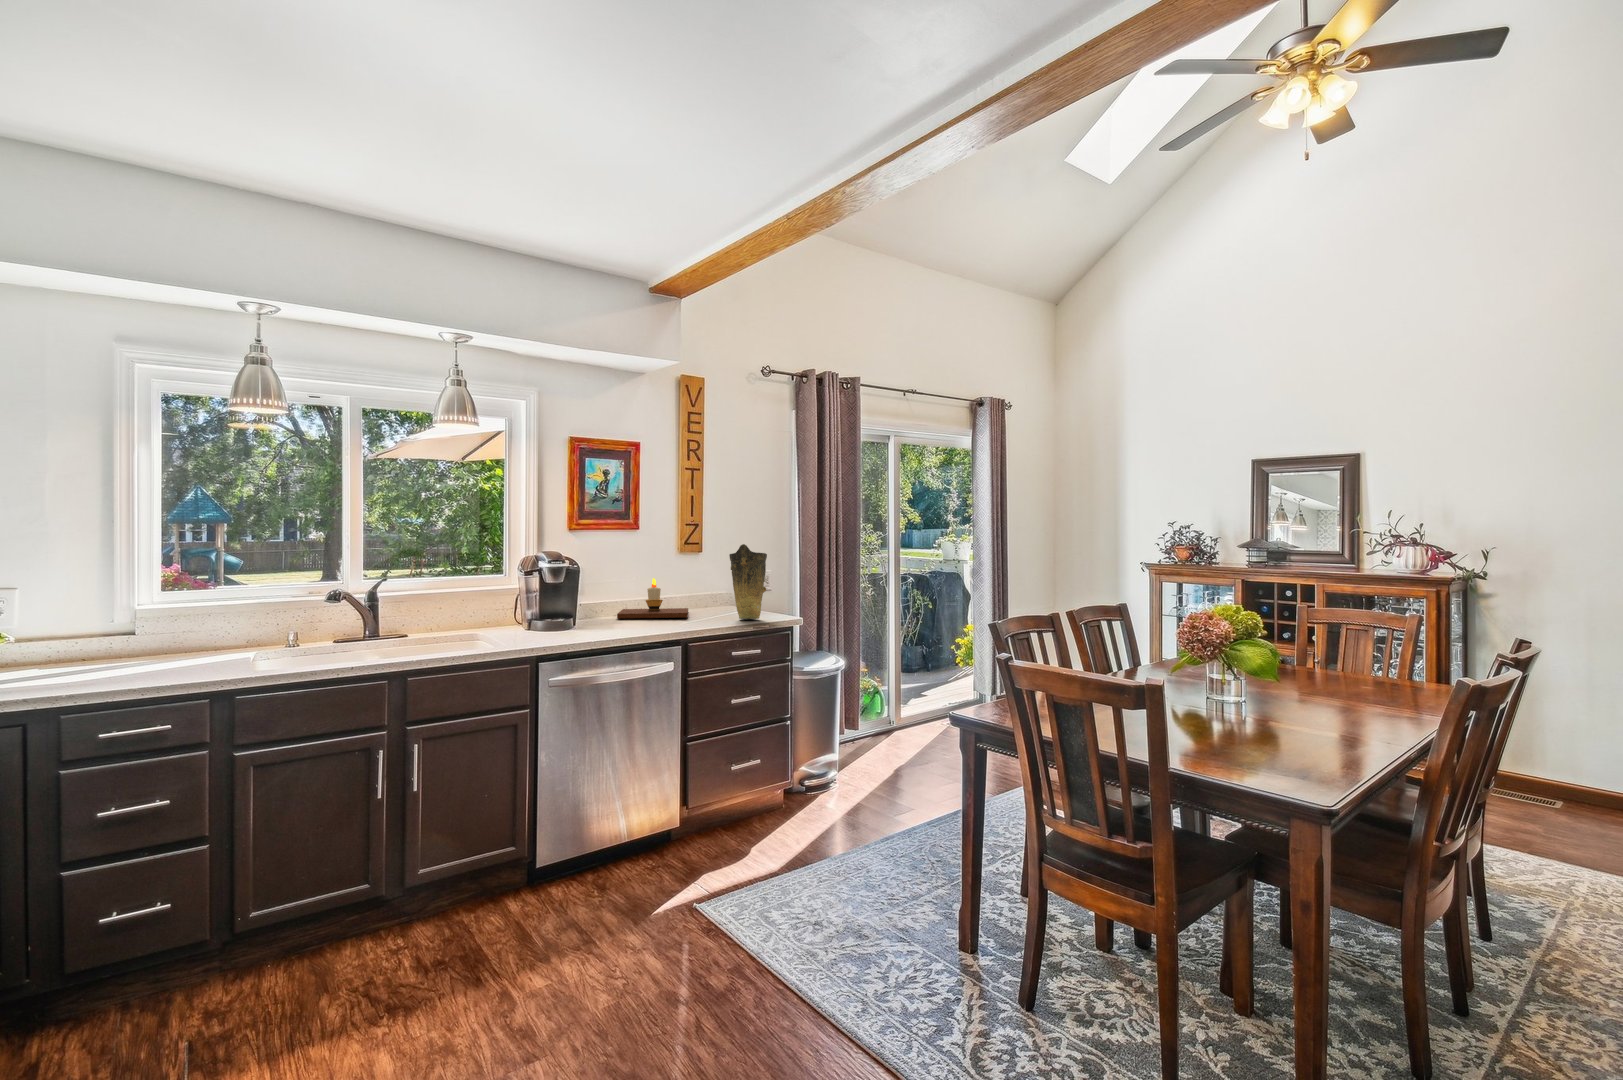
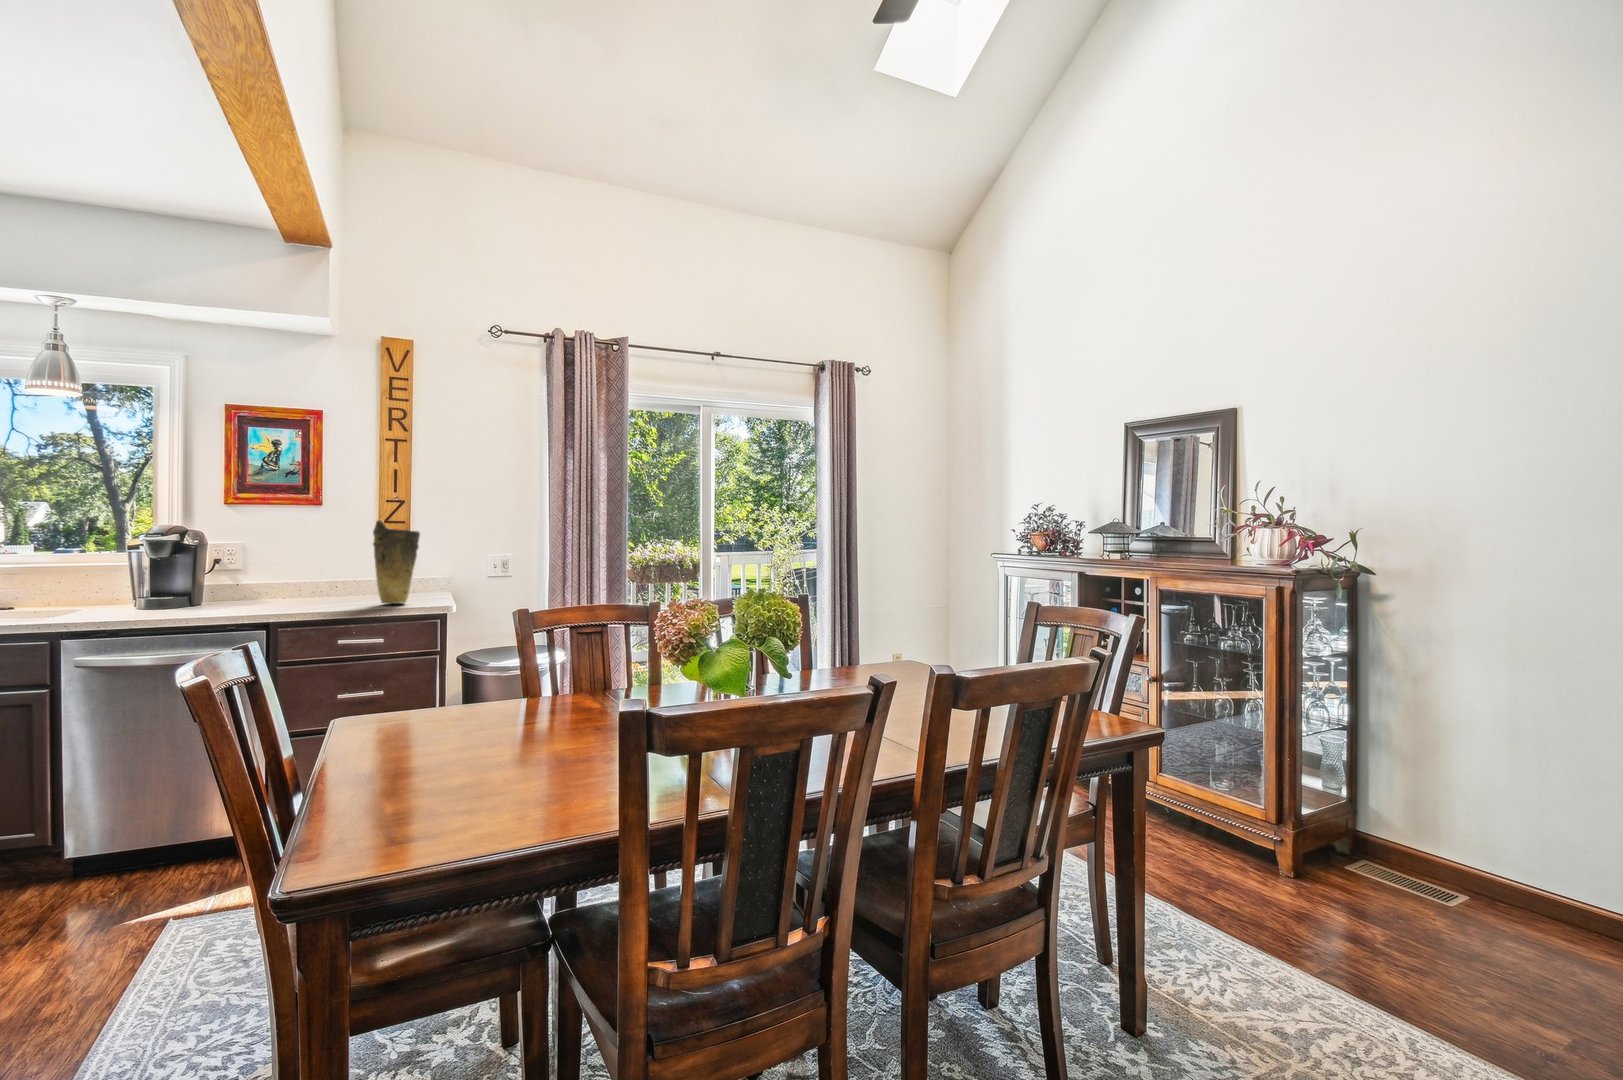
candle: present [617,578,688,618] -> none [264,556,383,600]

